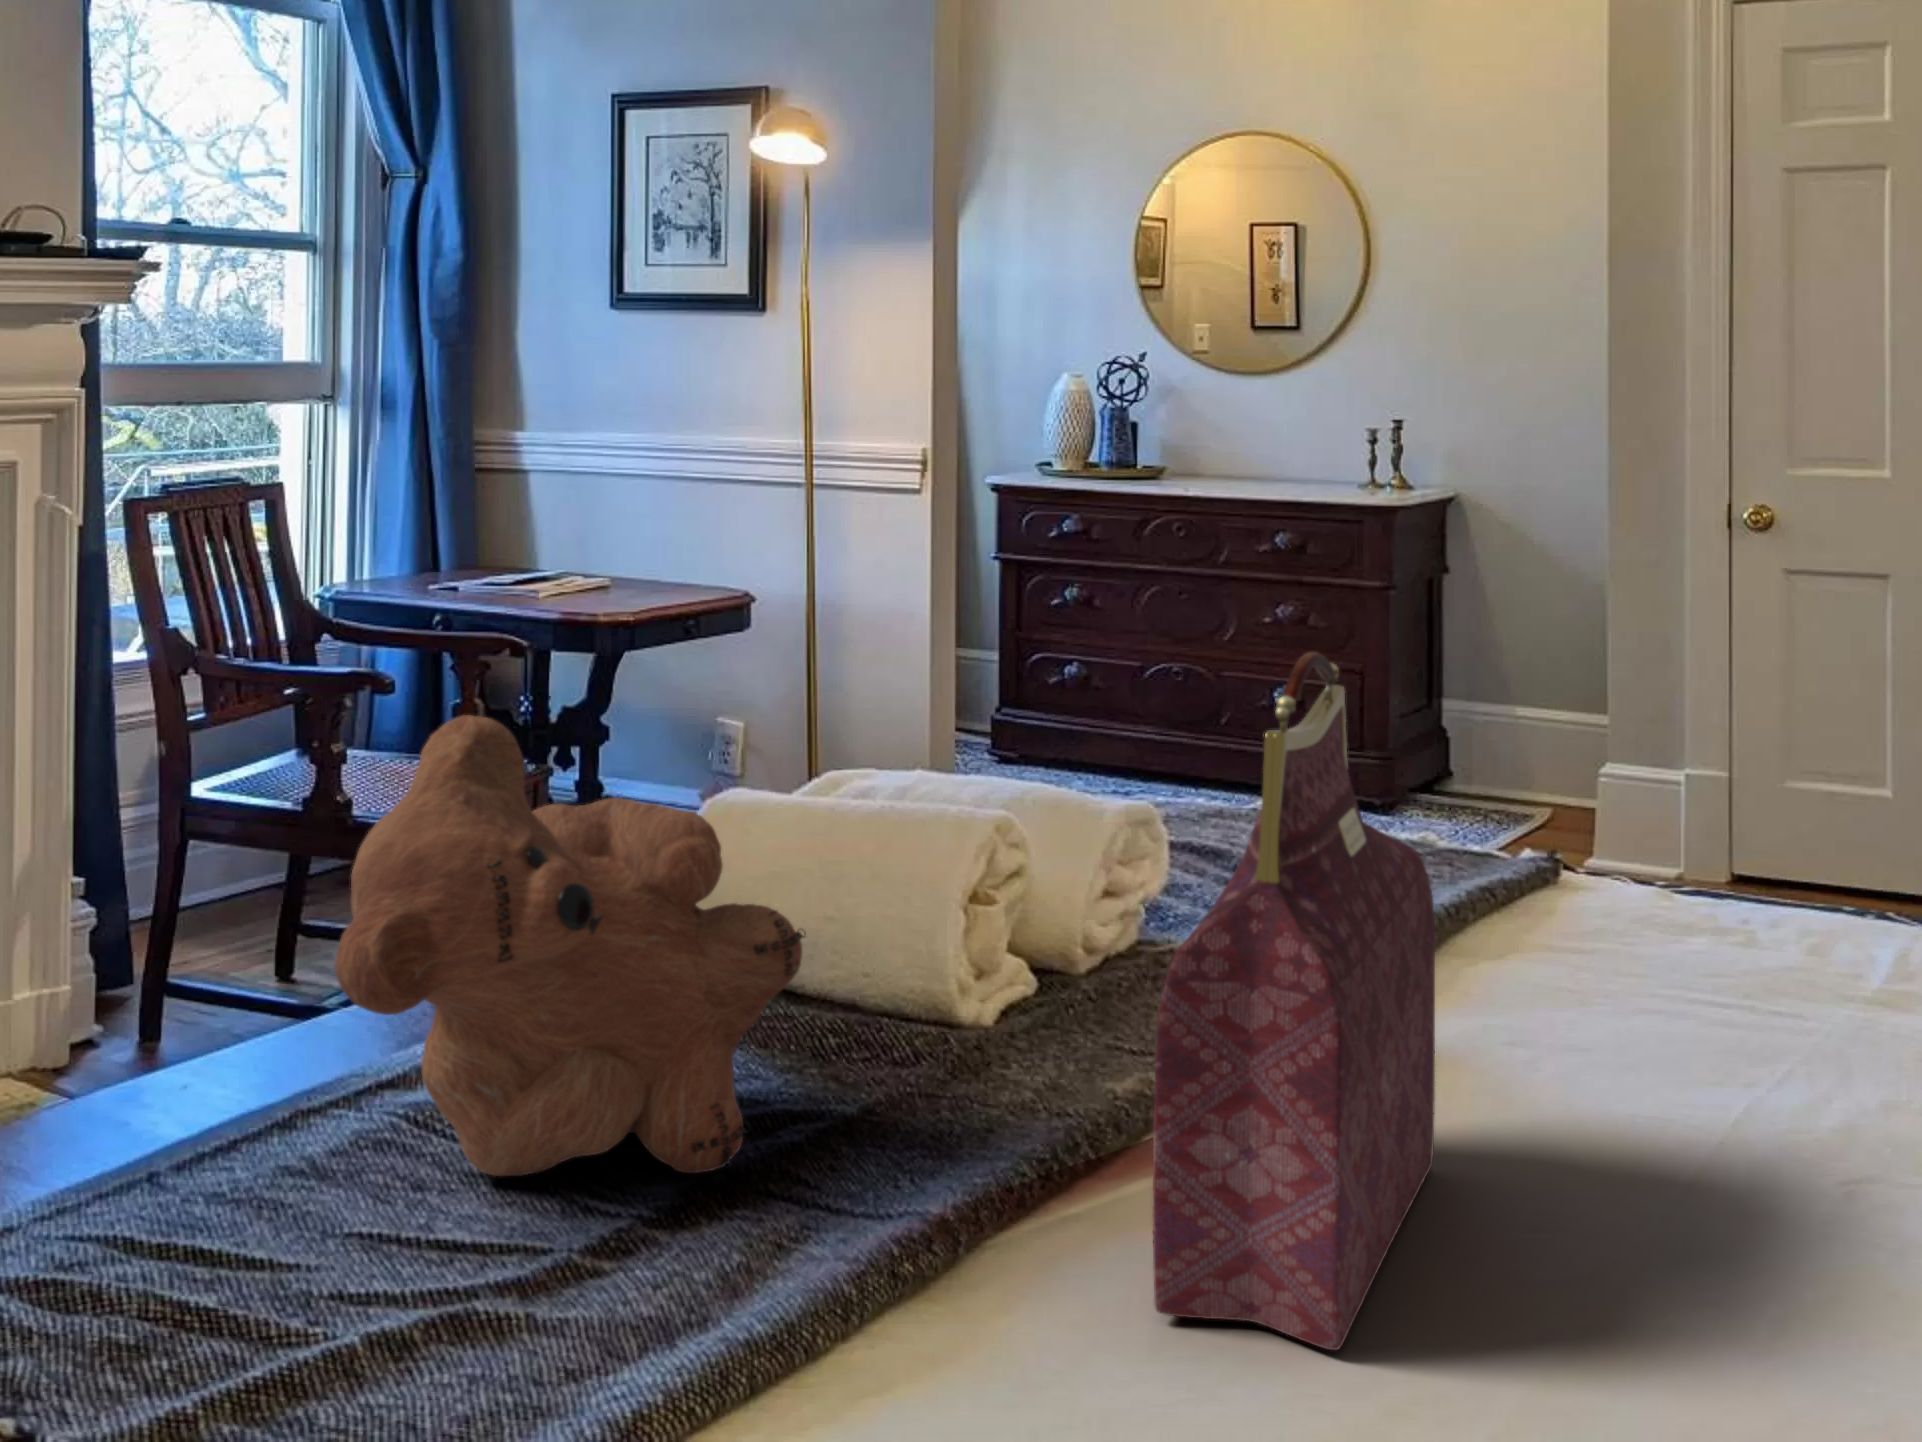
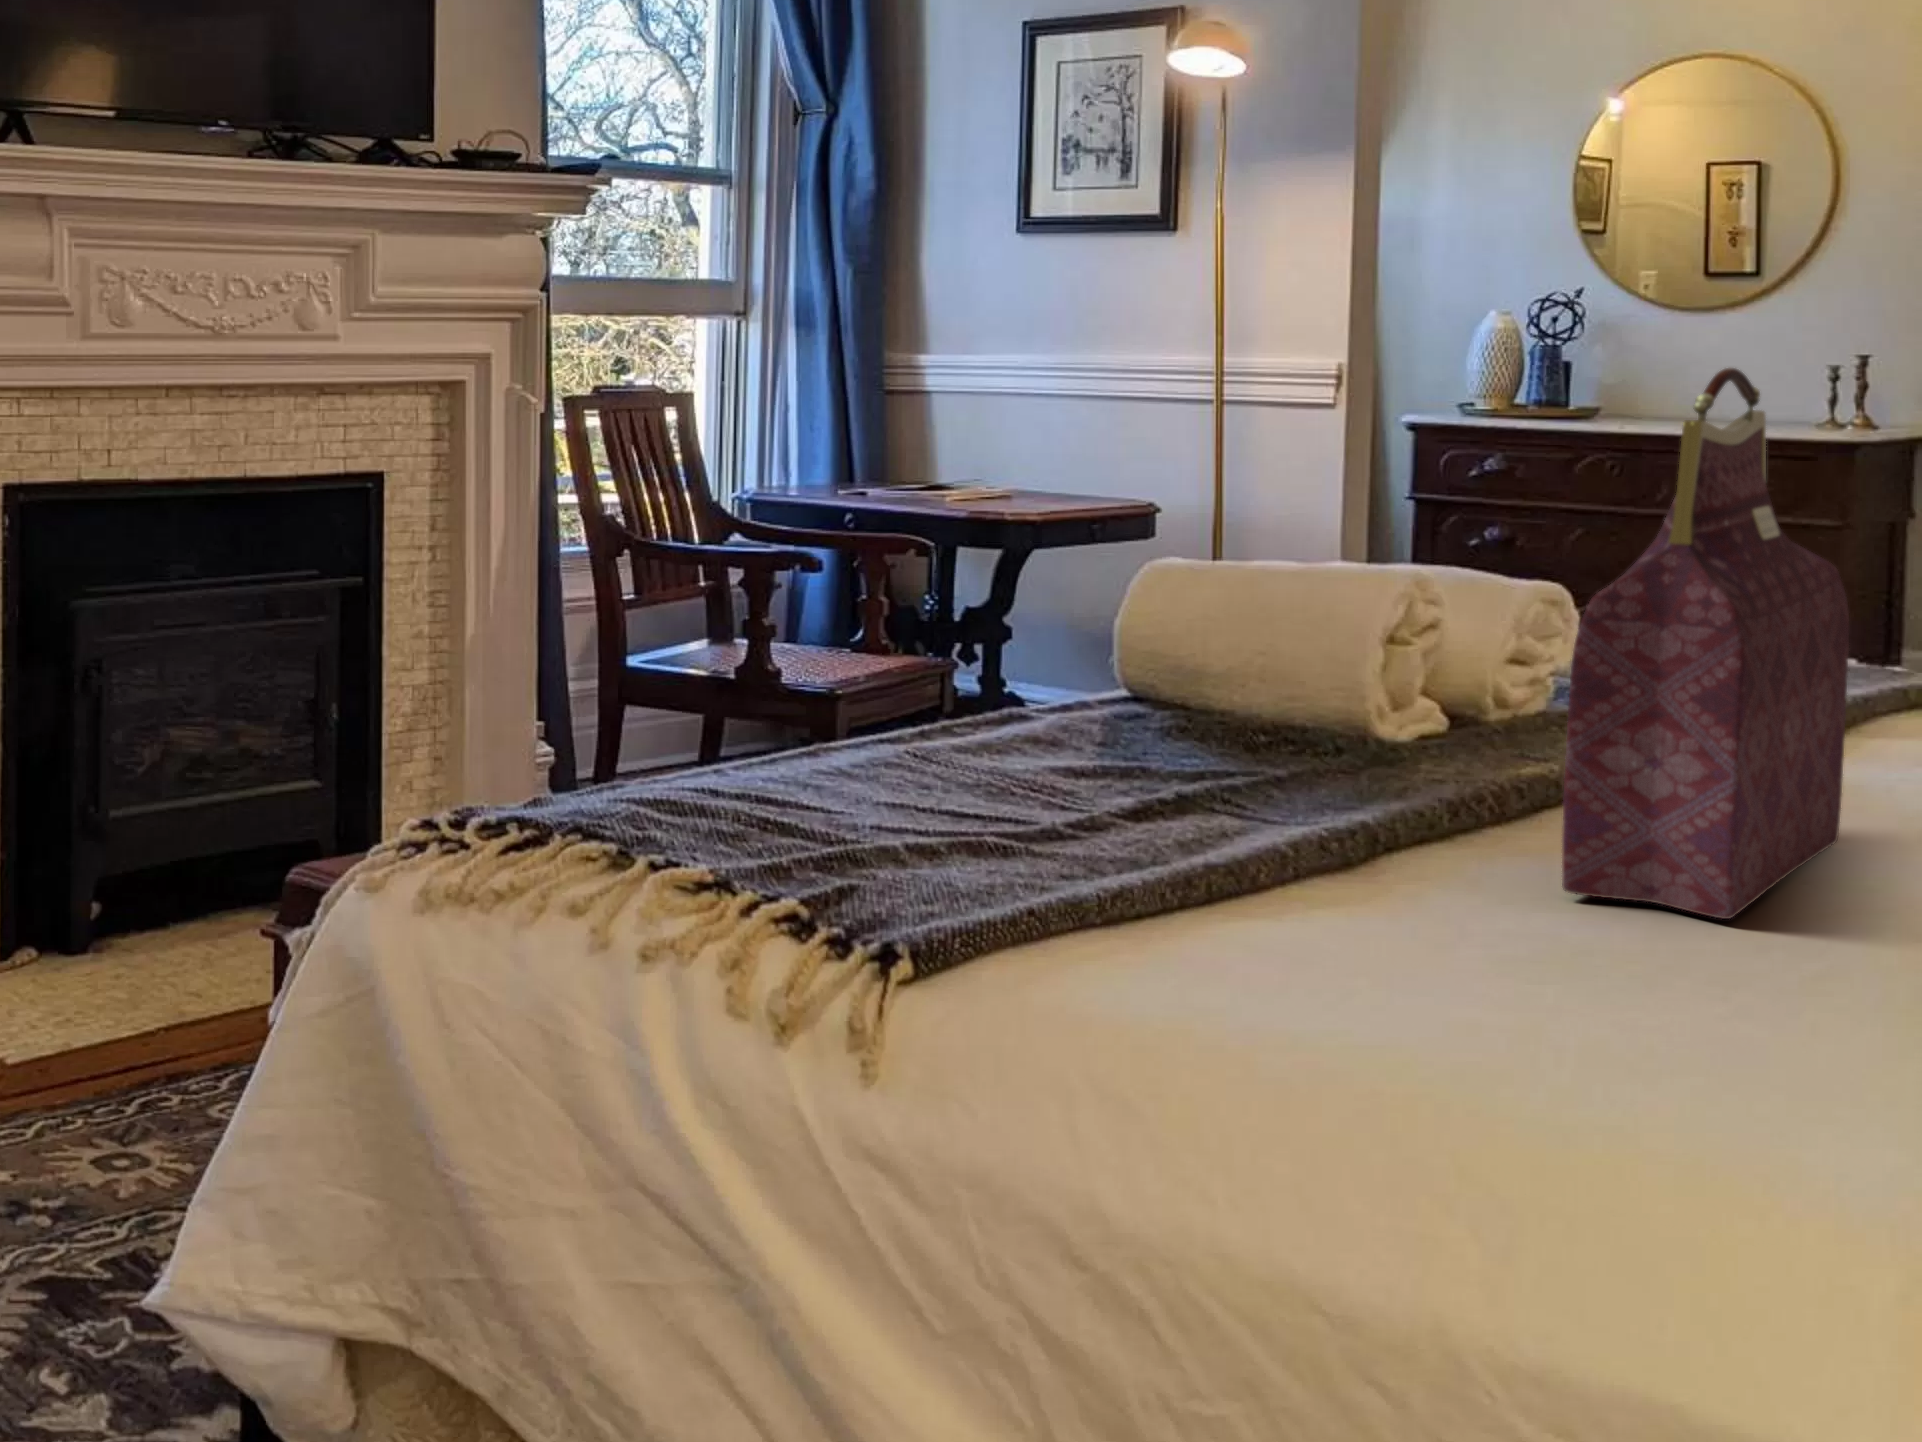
teddy bear: present [334,715,804,1176] -> none [864,422,1251,794]

